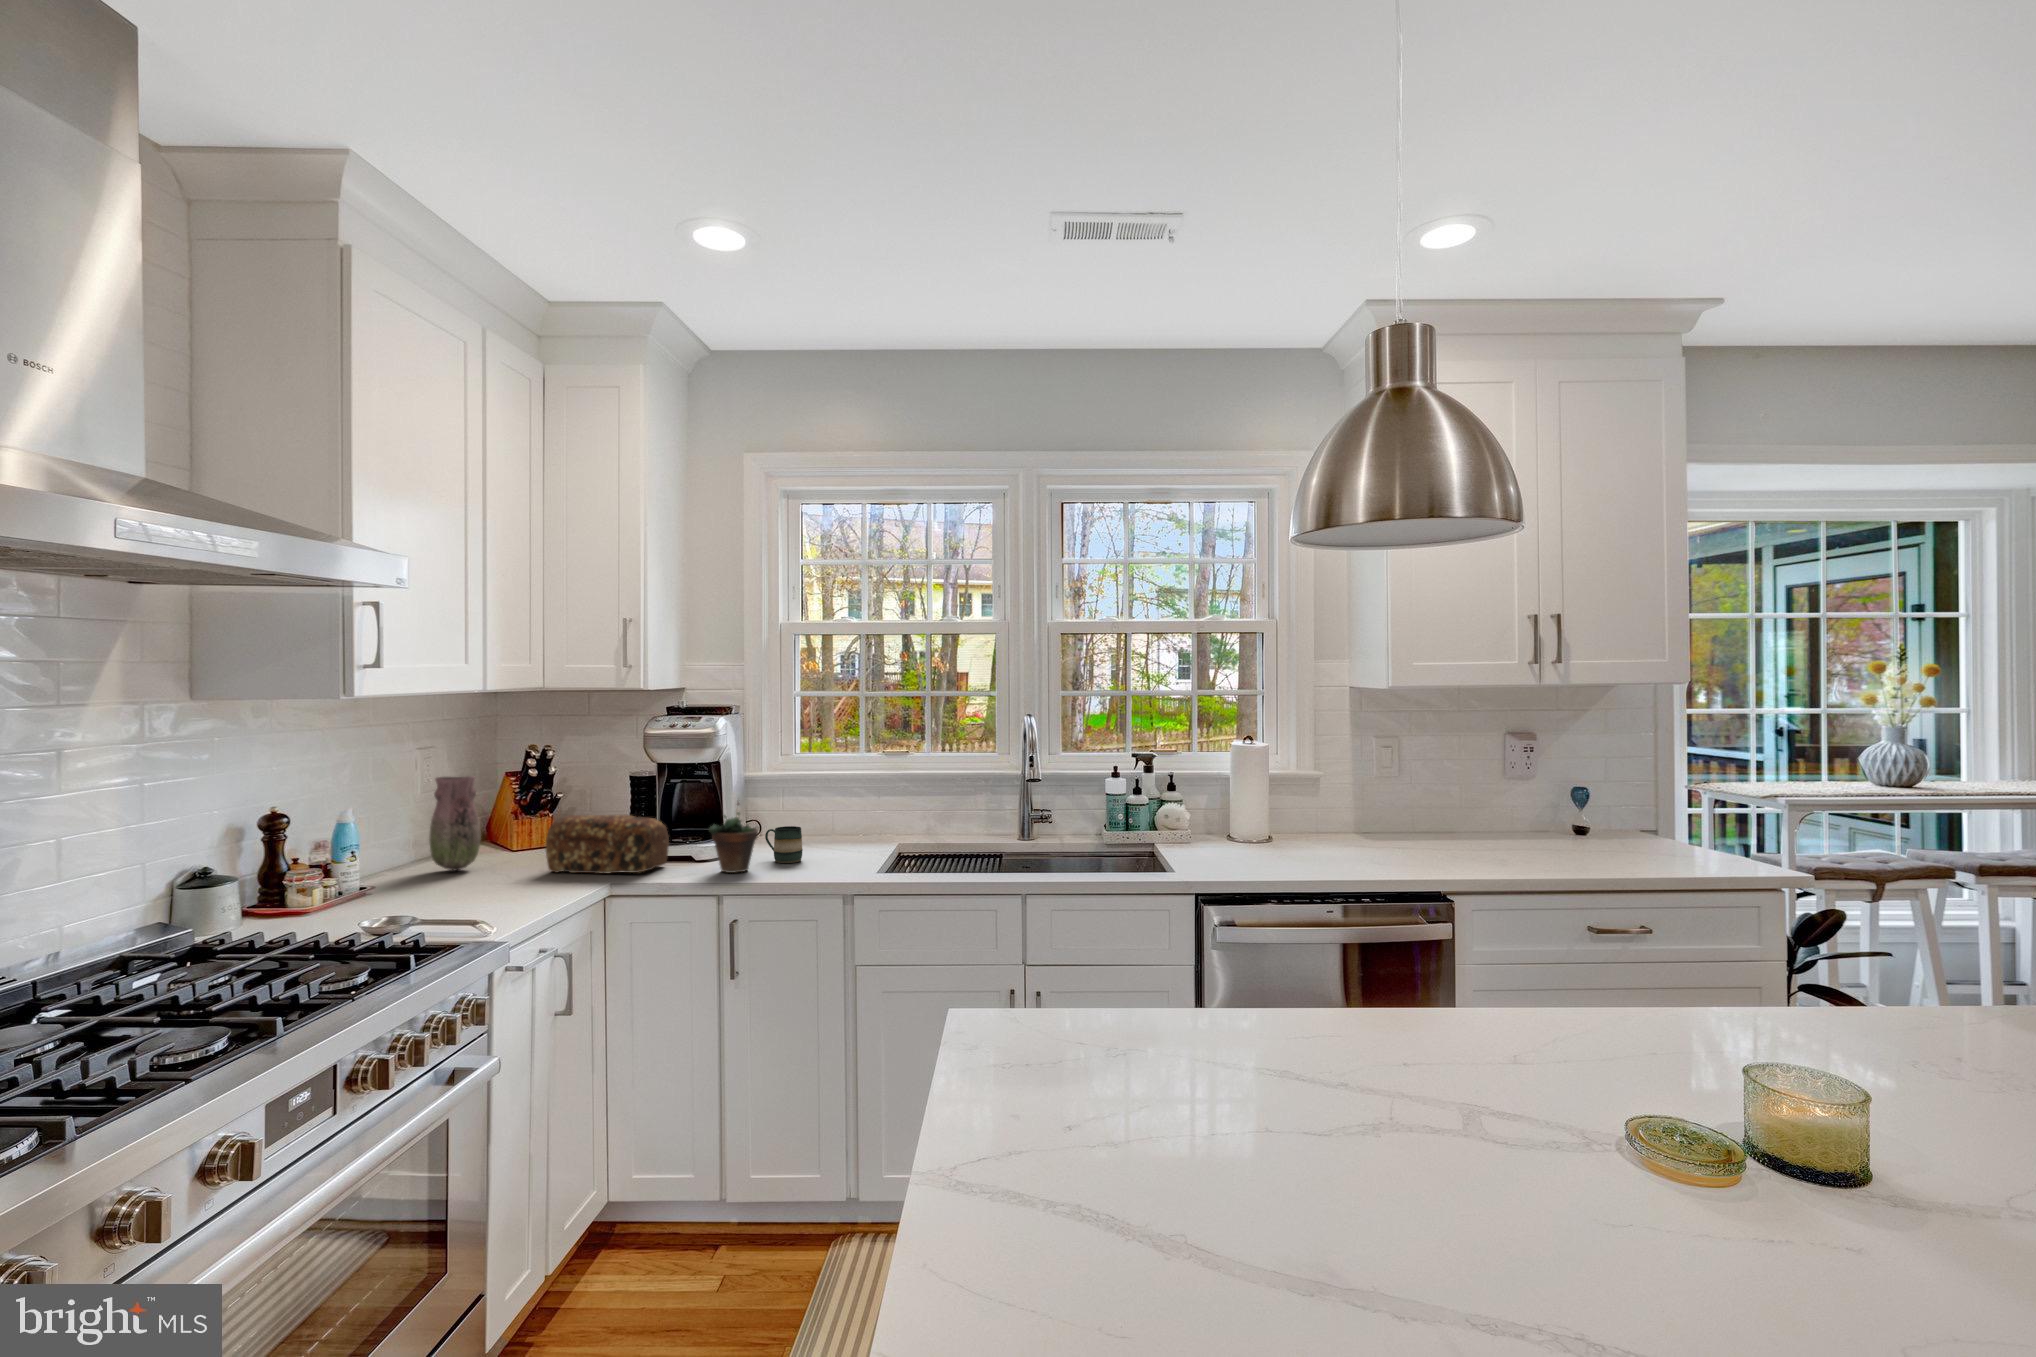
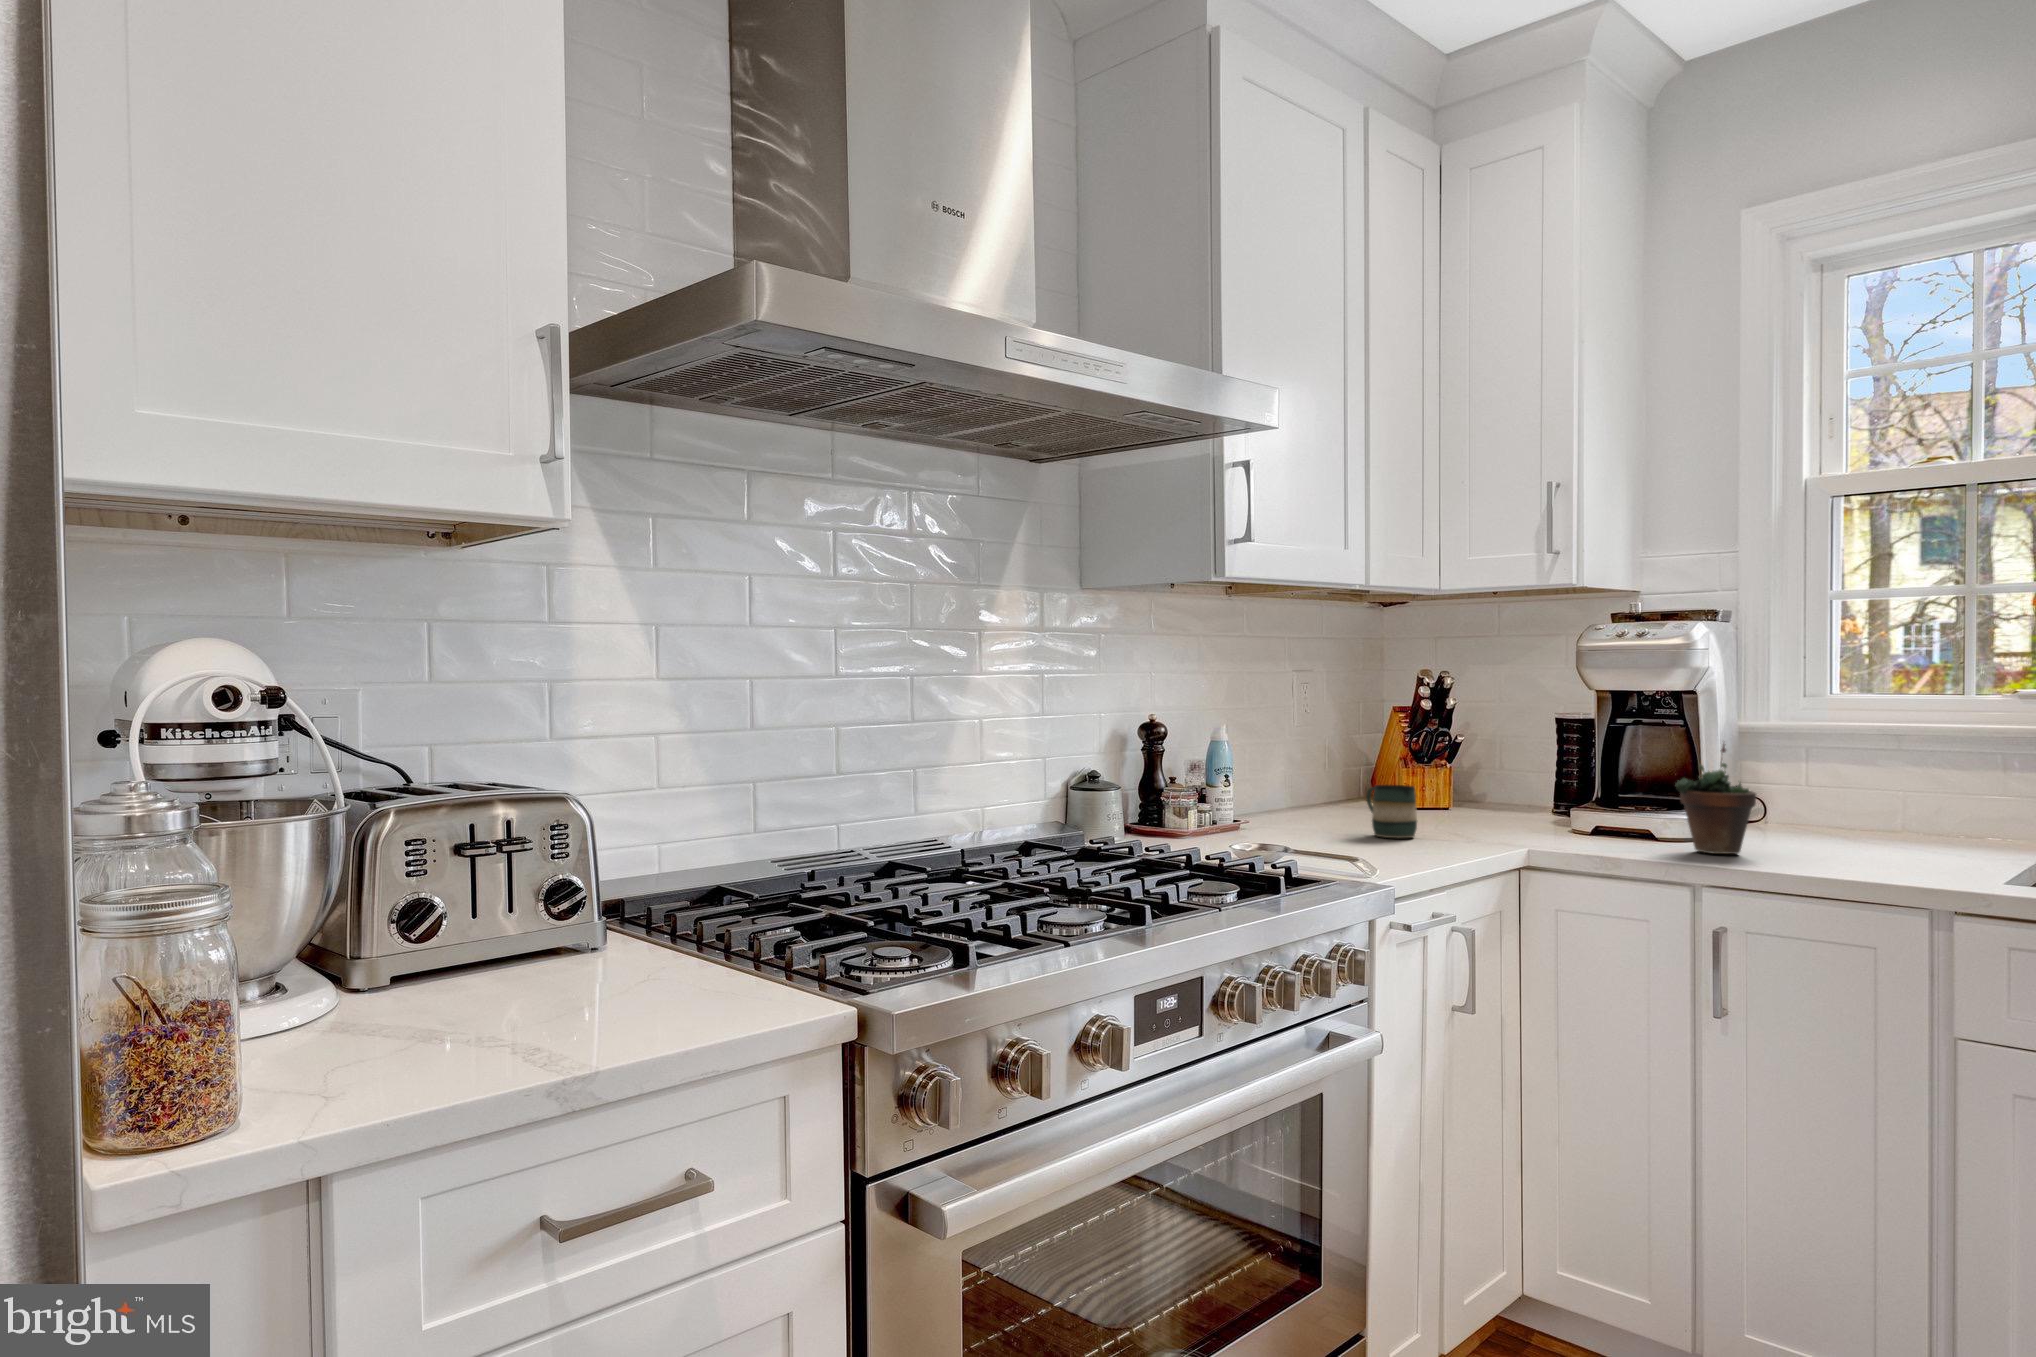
vase: present [429,776,481,871] -> none [1307,699,1365,817]
bread loaf: present [546,815,669,873] -> none [1443,756,1613,839]
mug: present [765,826,803,863] -> present [1367,785,1417,838]

